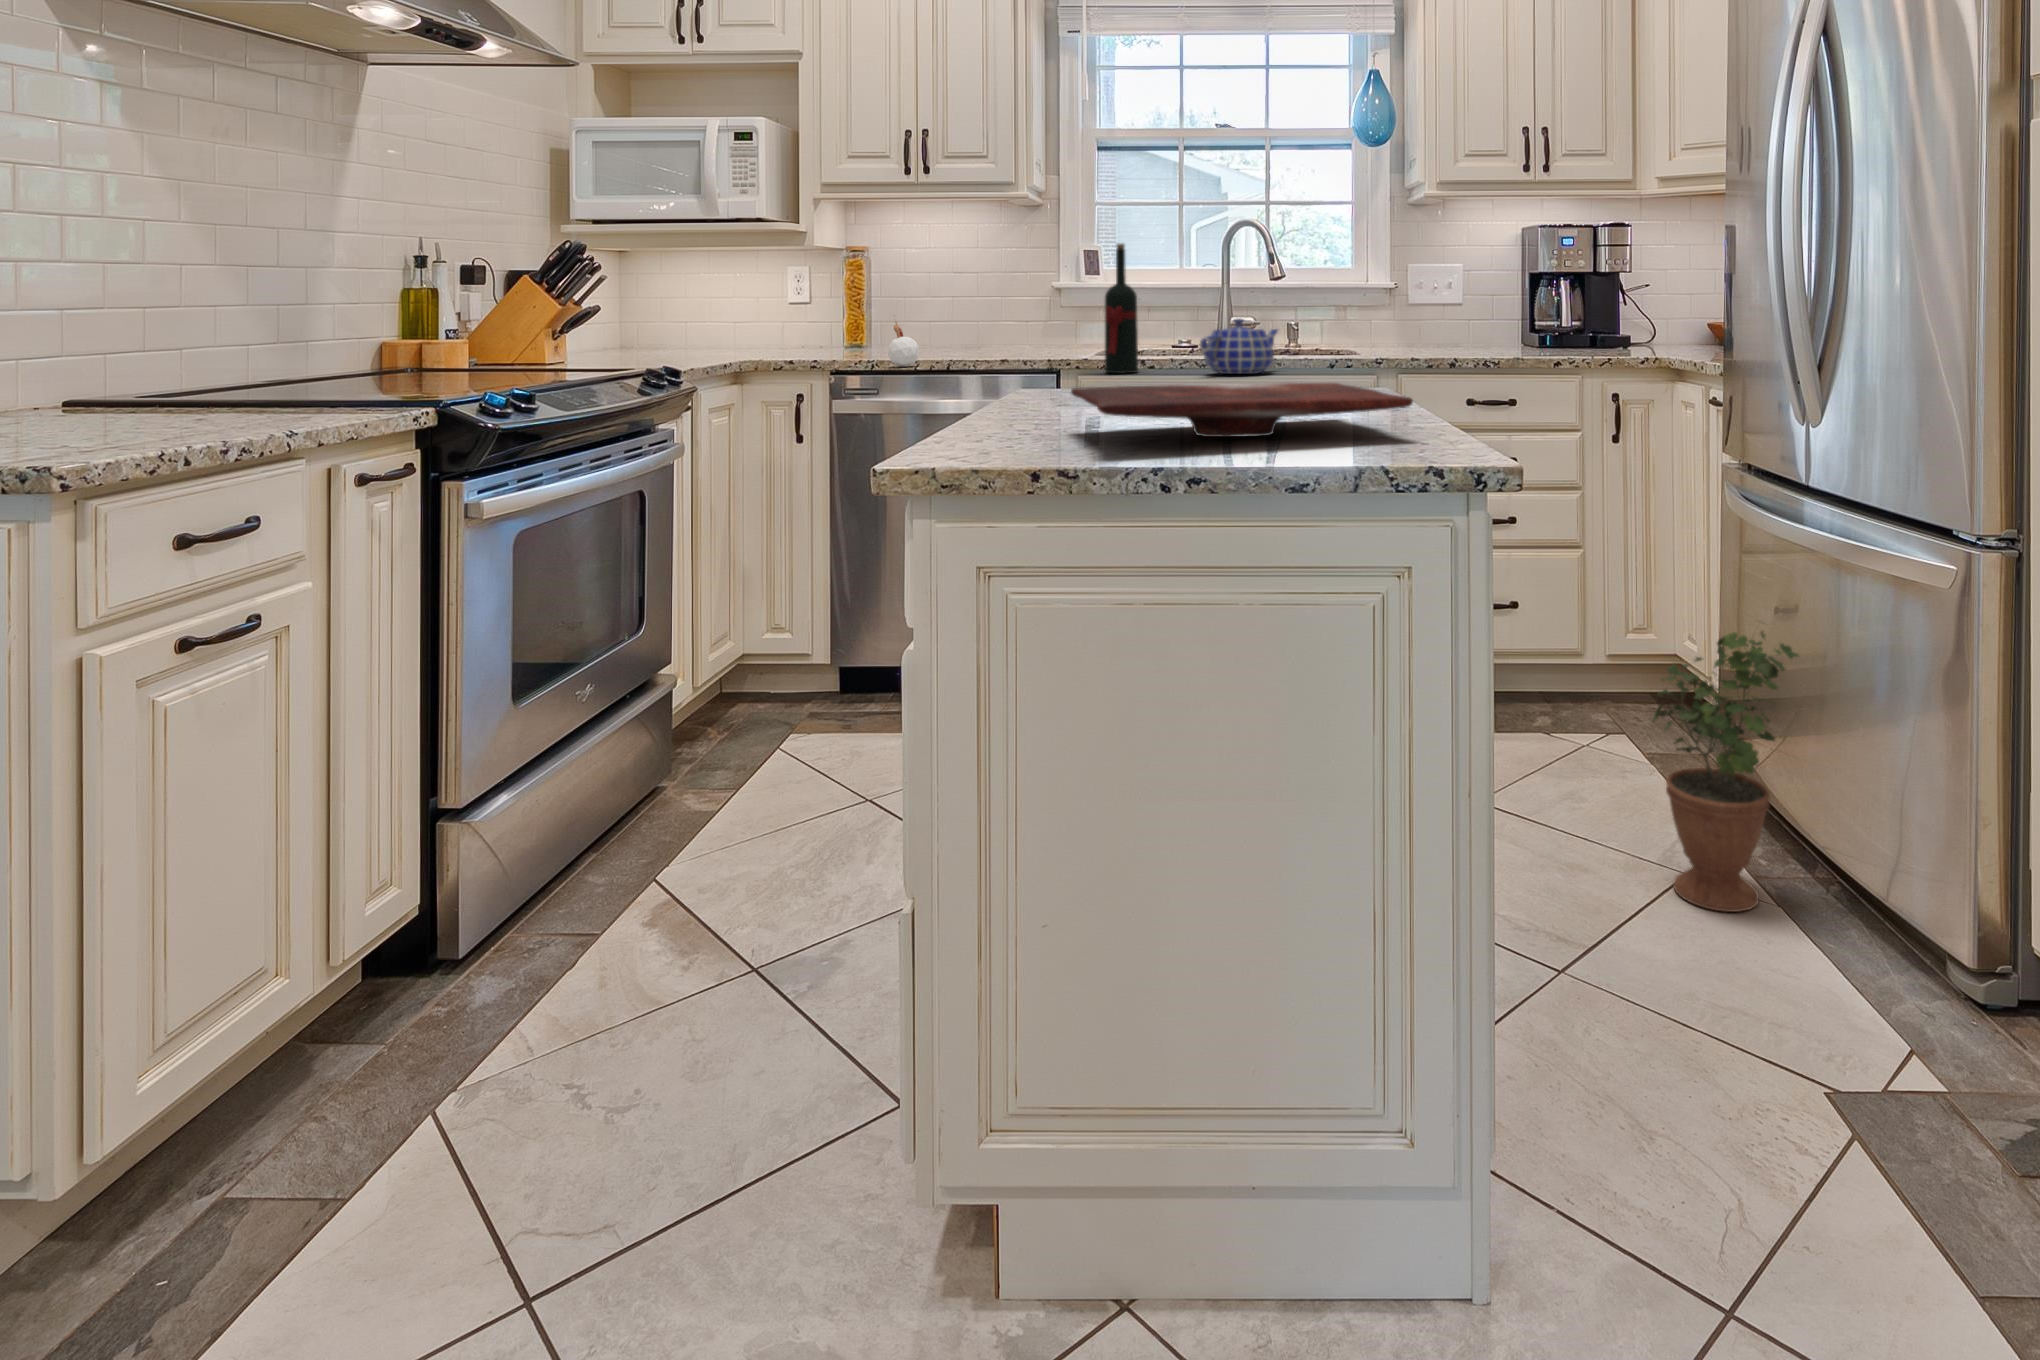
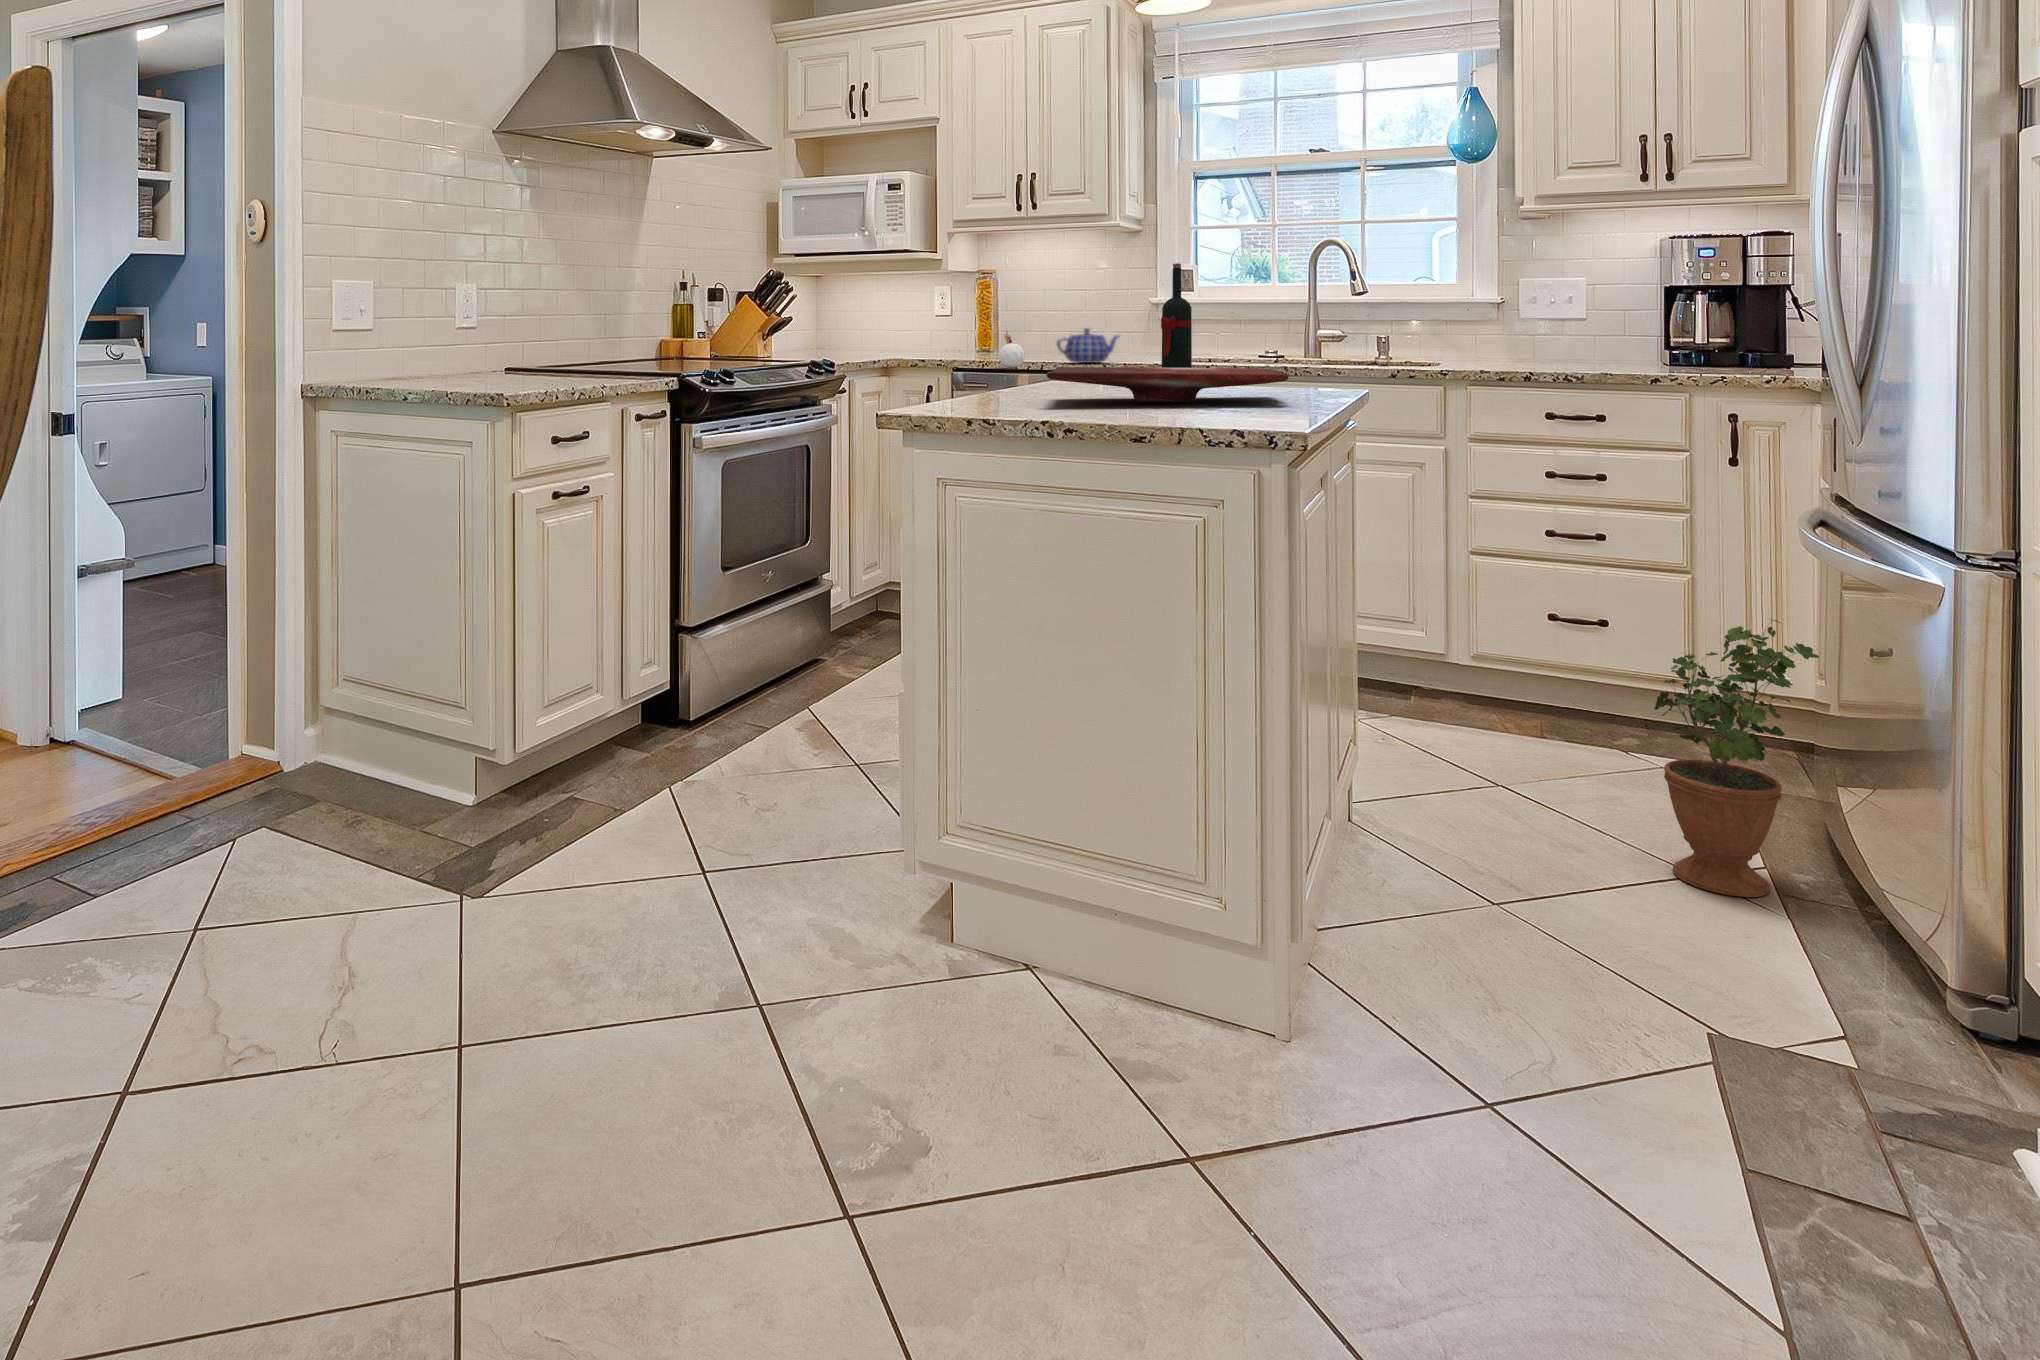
teapot: present [1200,318,1278,374] -> present [1057,328,1119,363]

